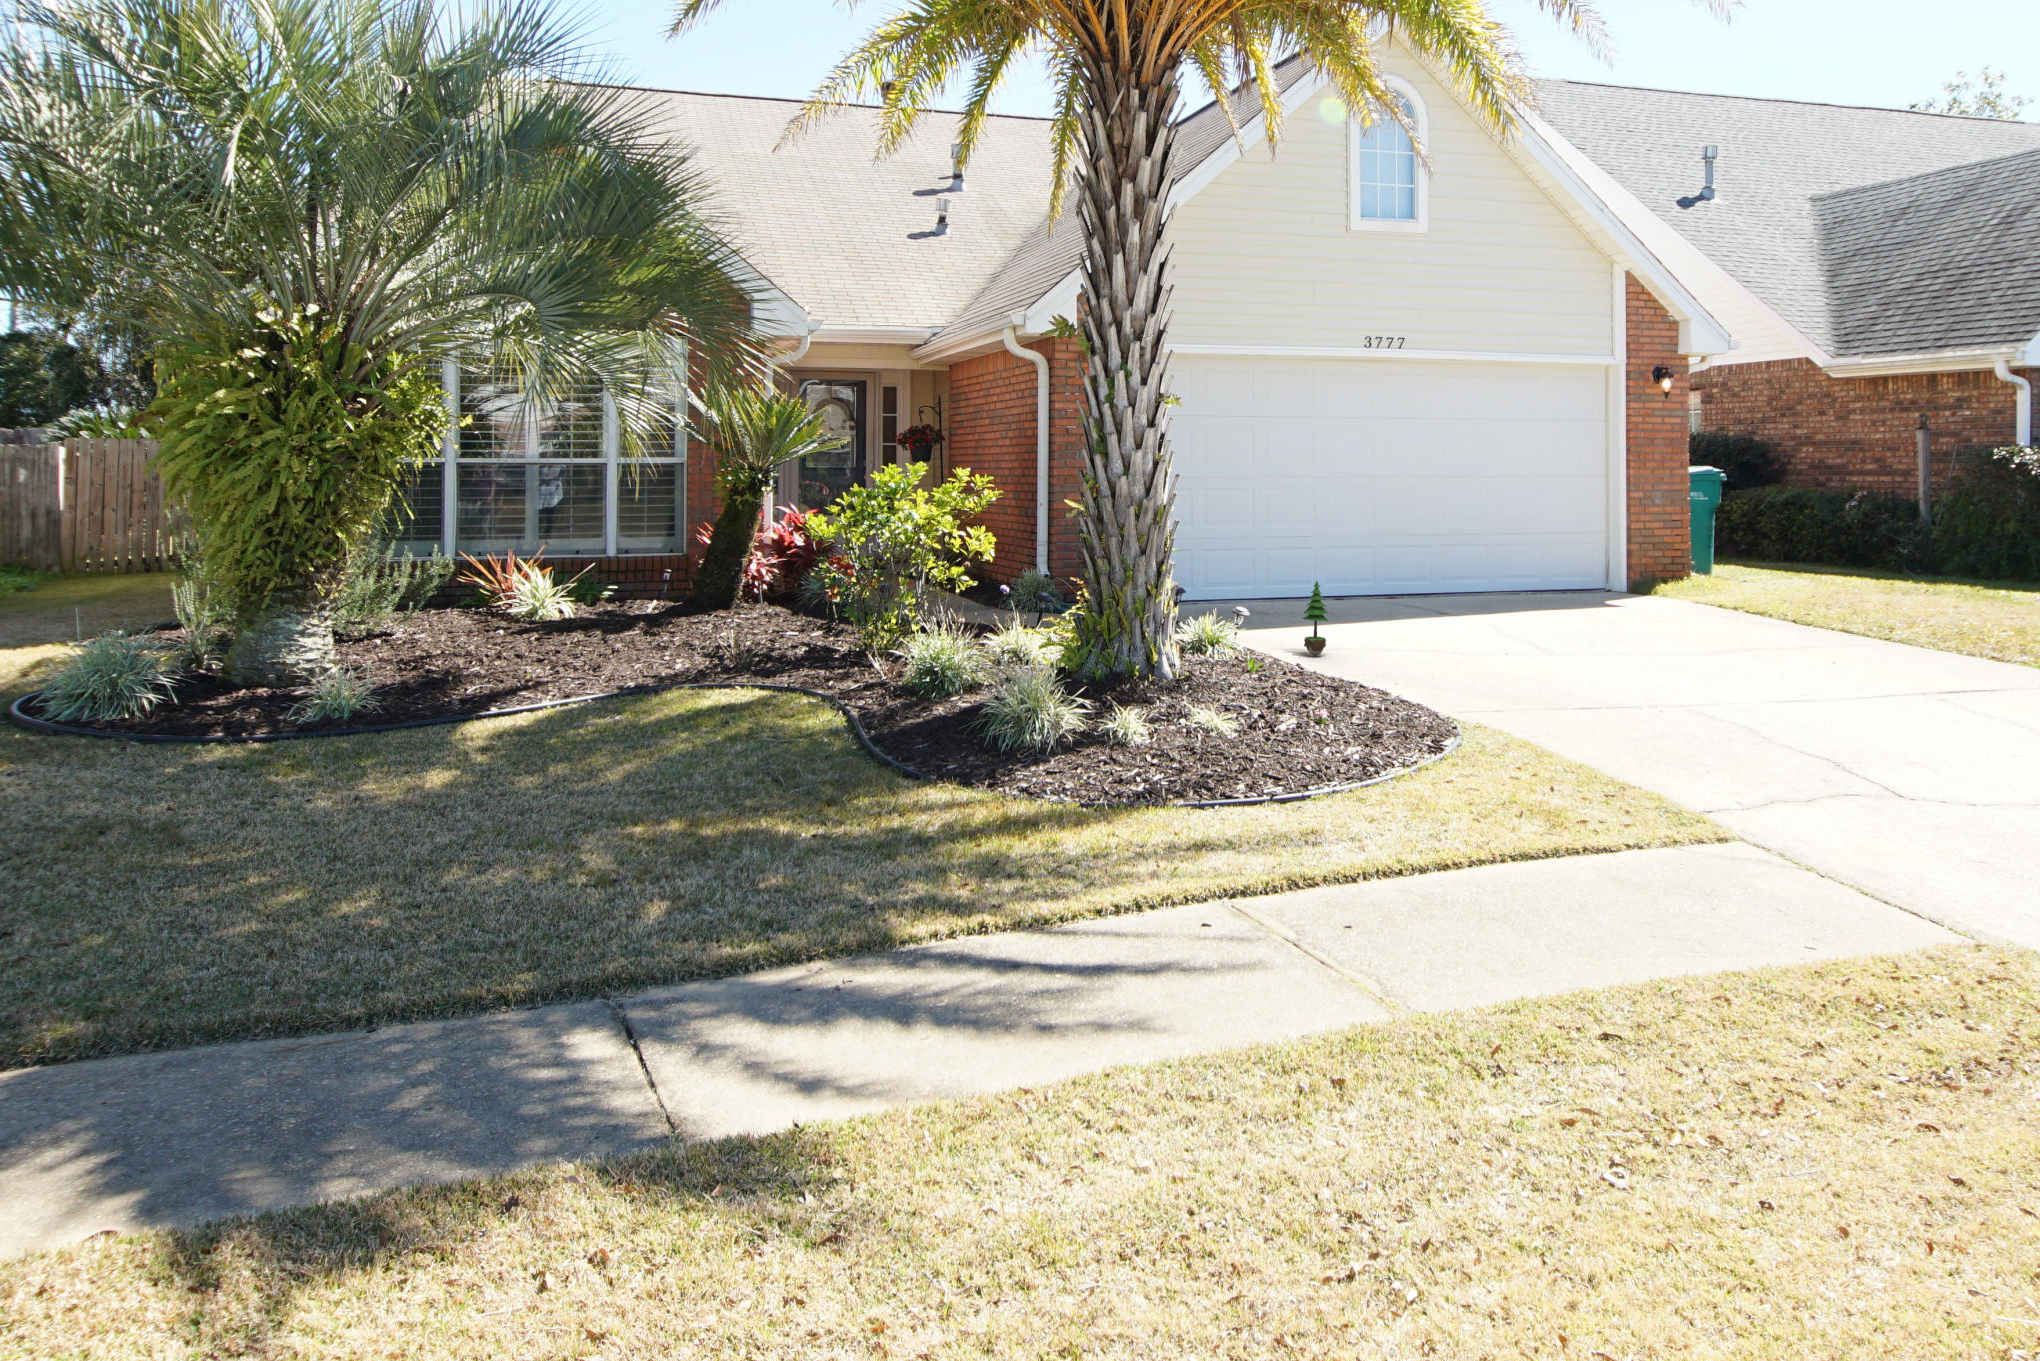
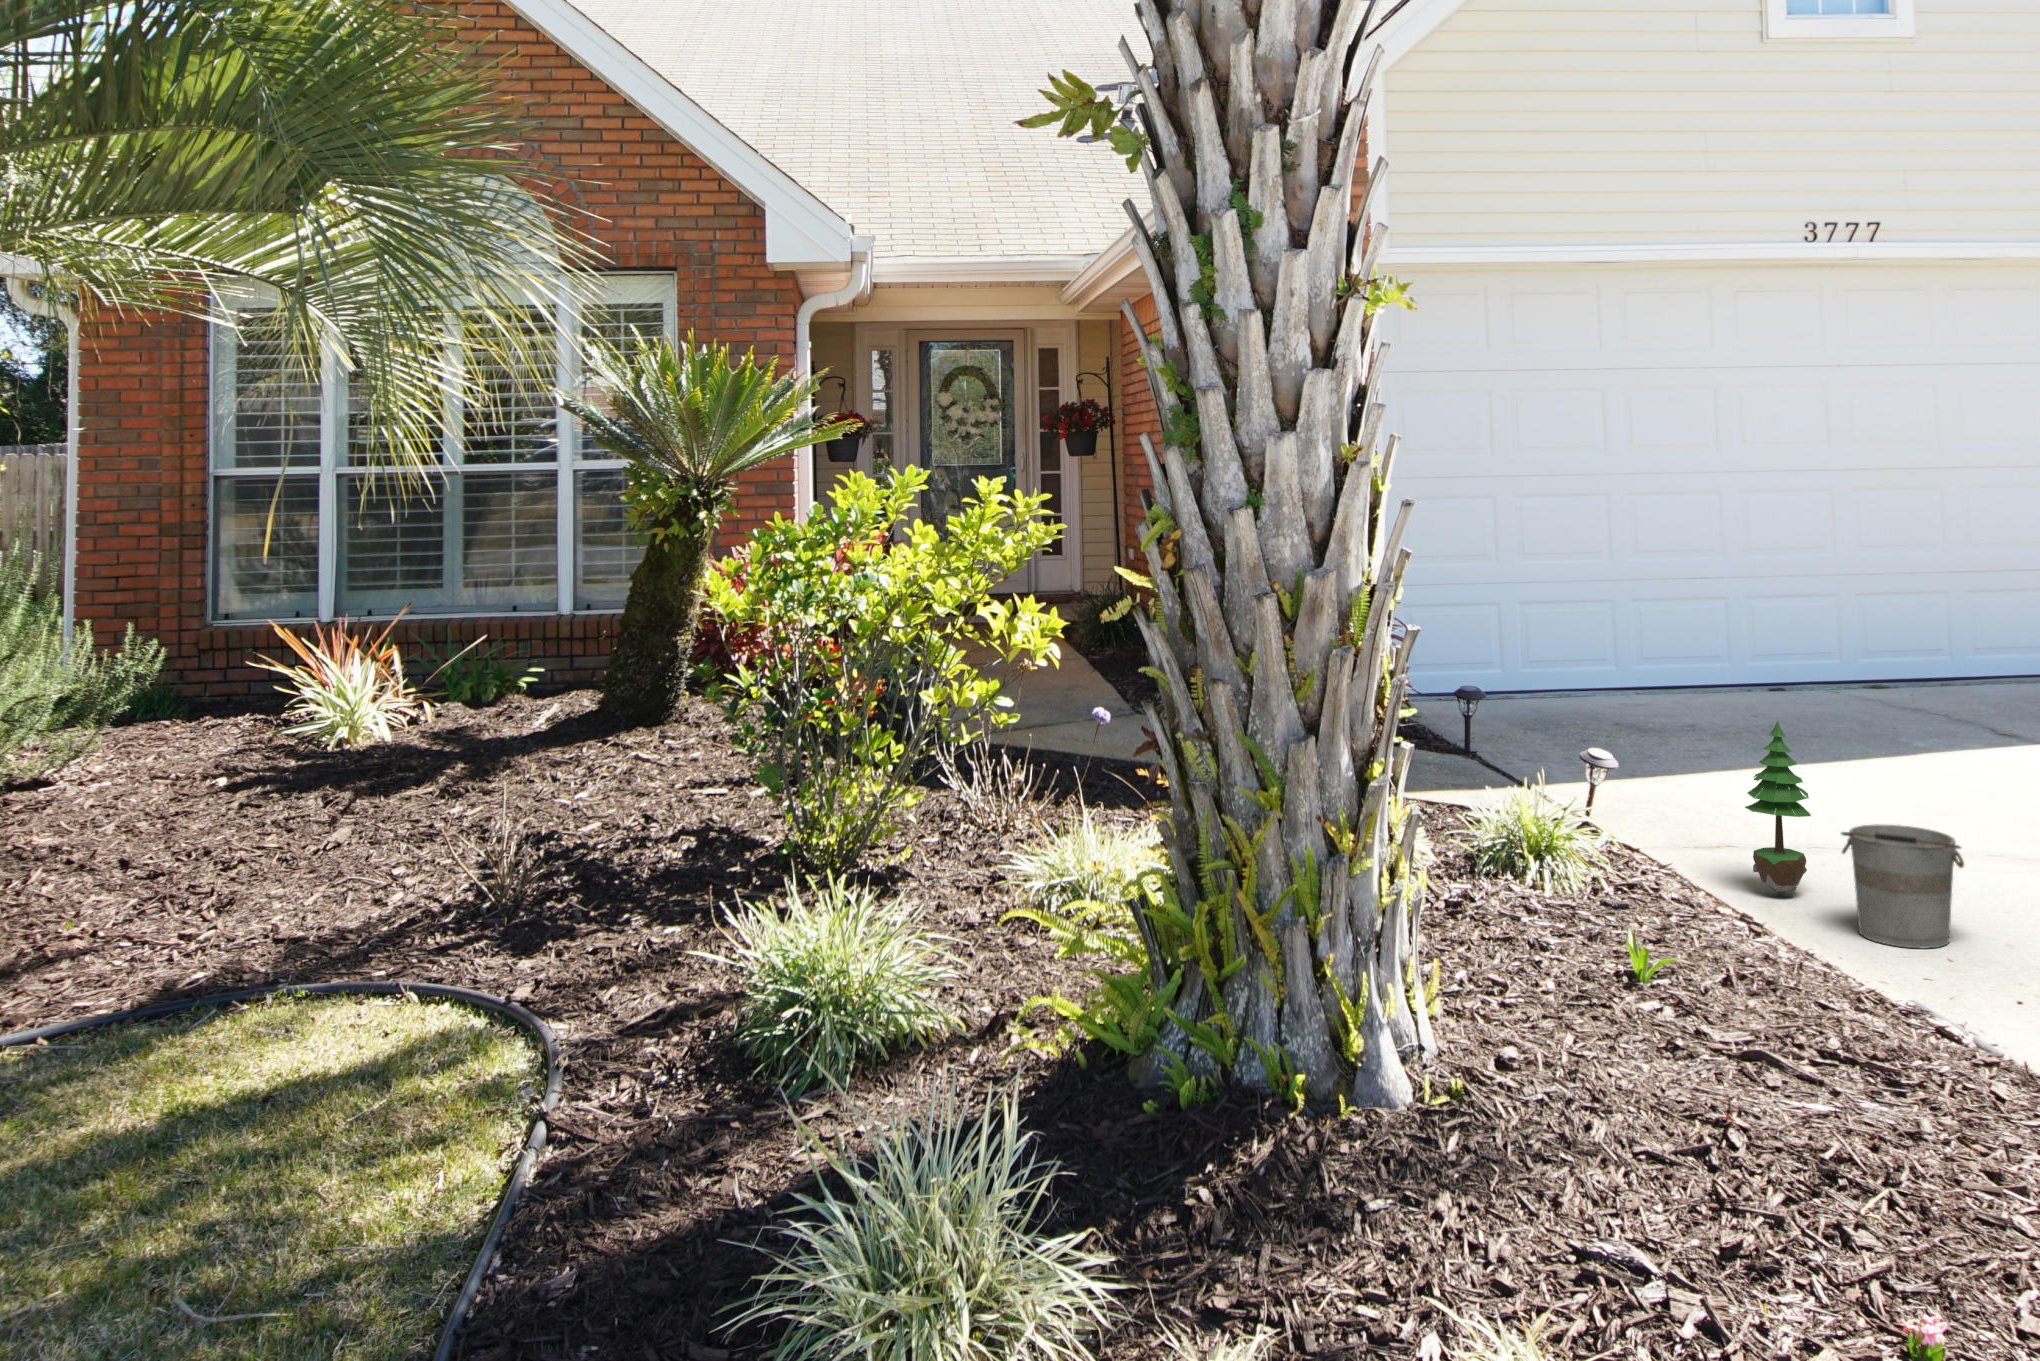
bucket: none [1337,621,1384,668] -> present [1841,824,1964,949]

